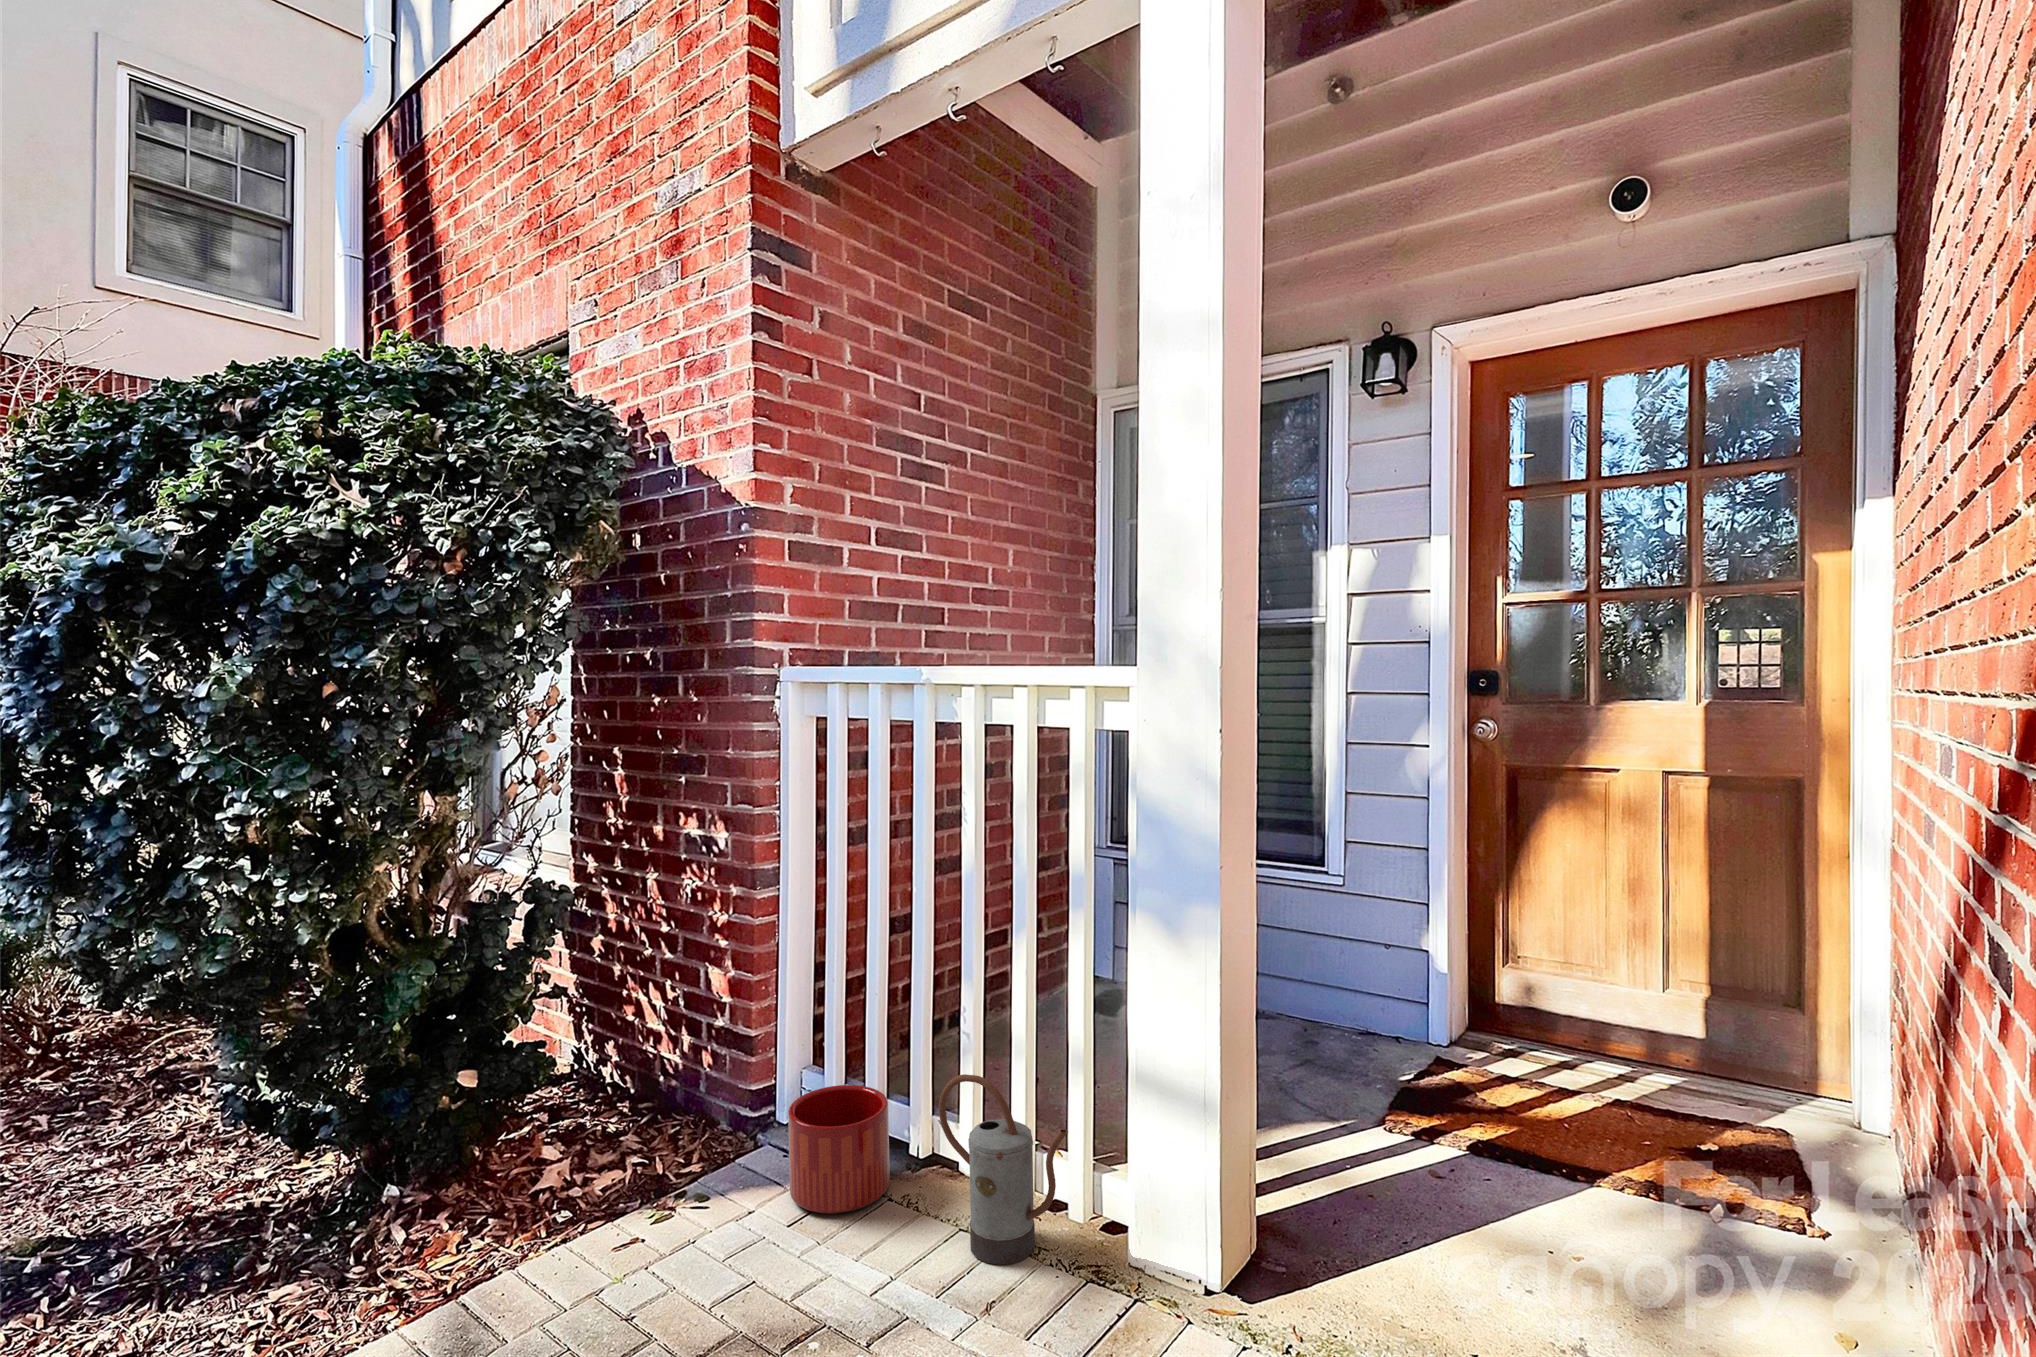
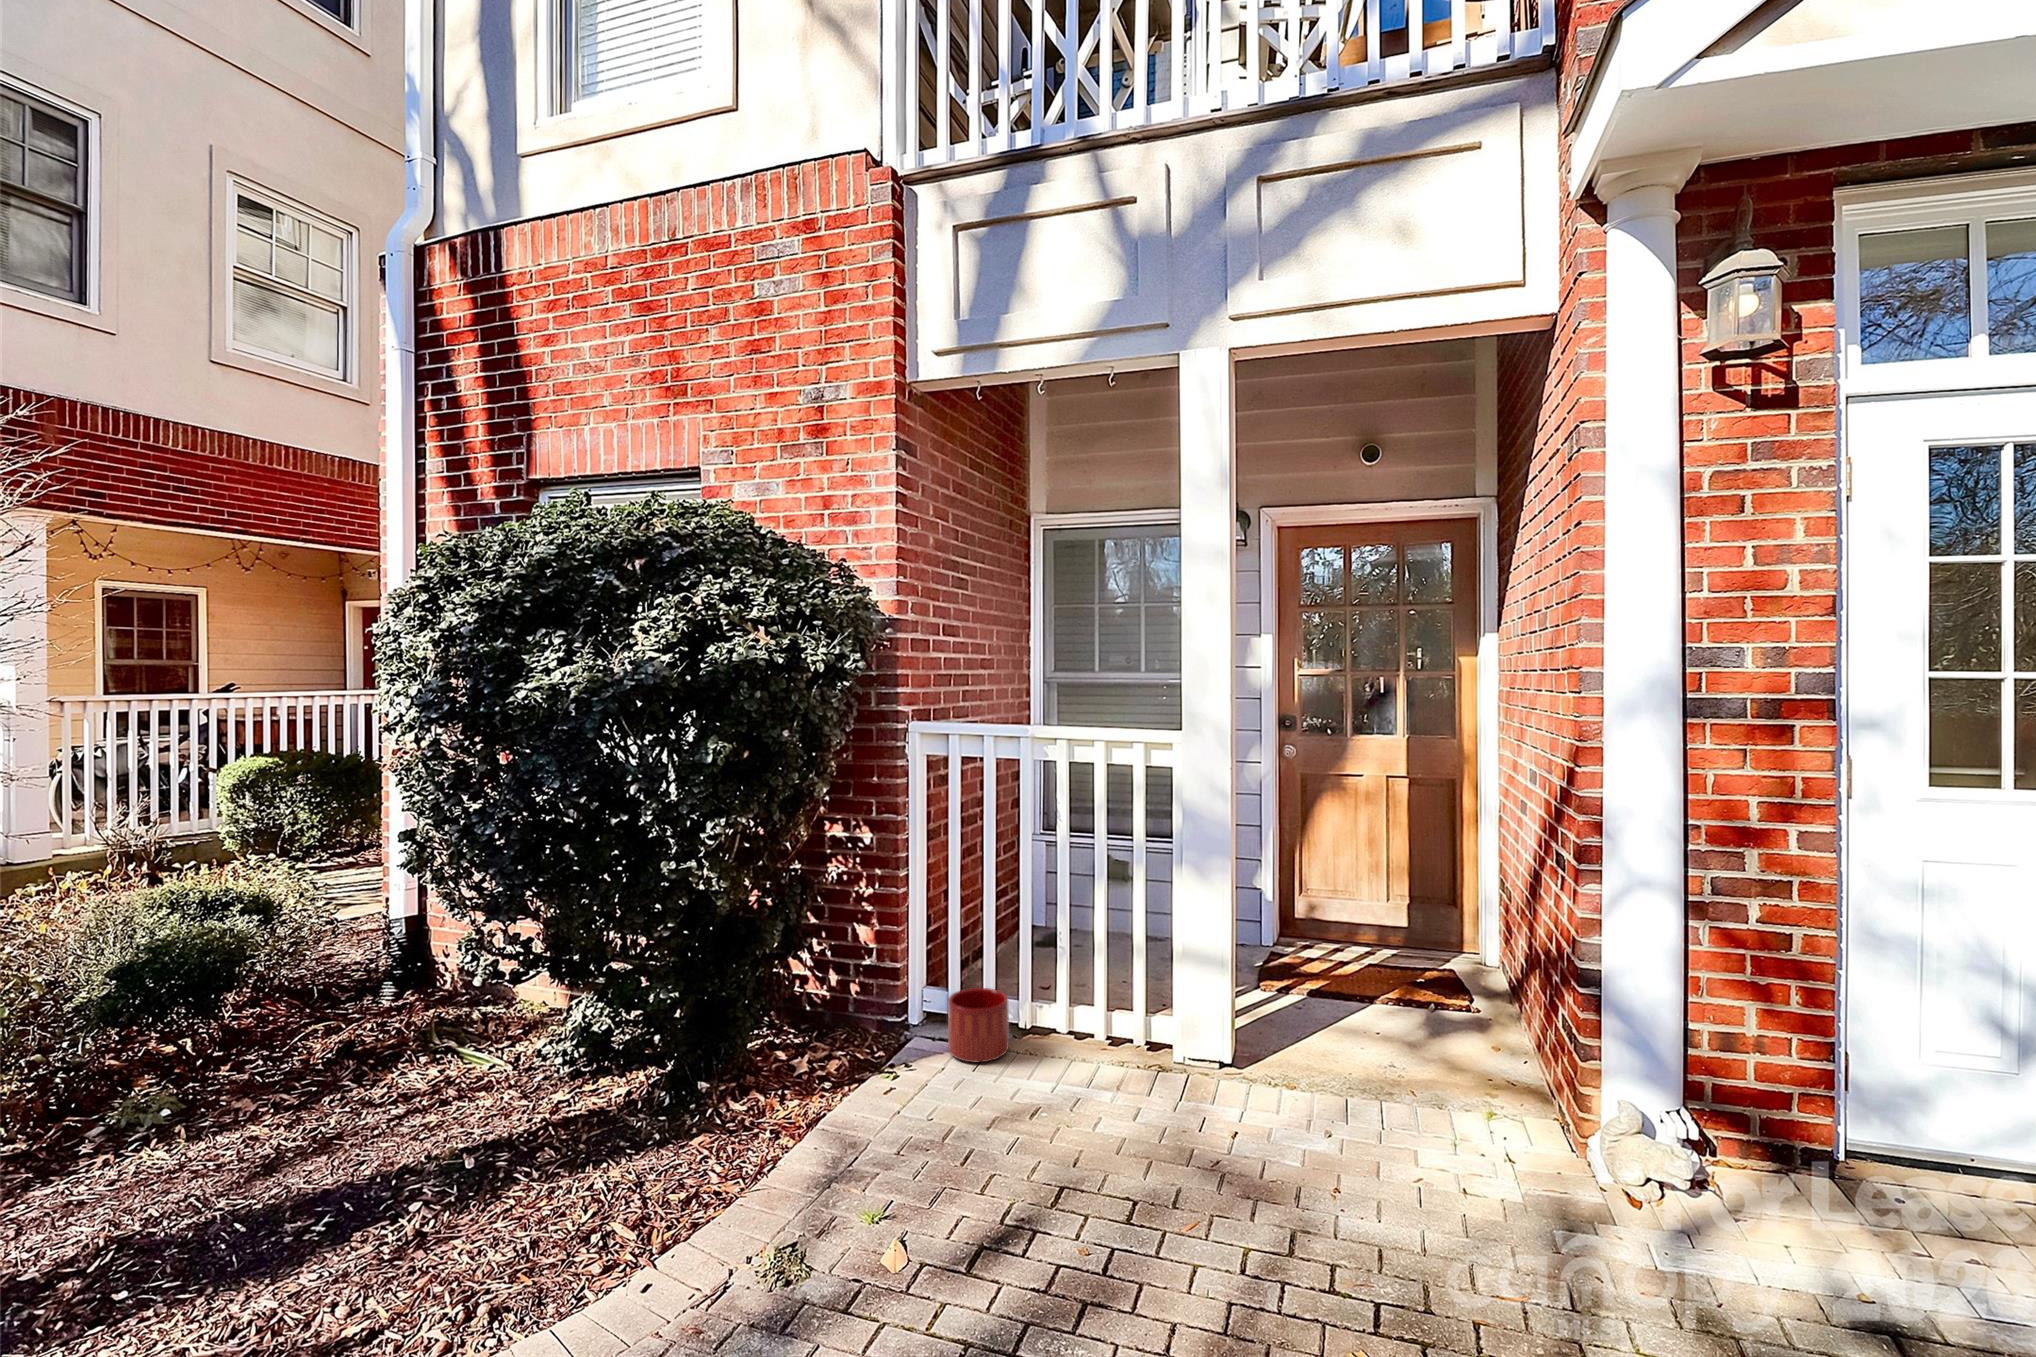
watering can: present [939,1074,1068,1265] -> none [1054,967,1140,1071]

